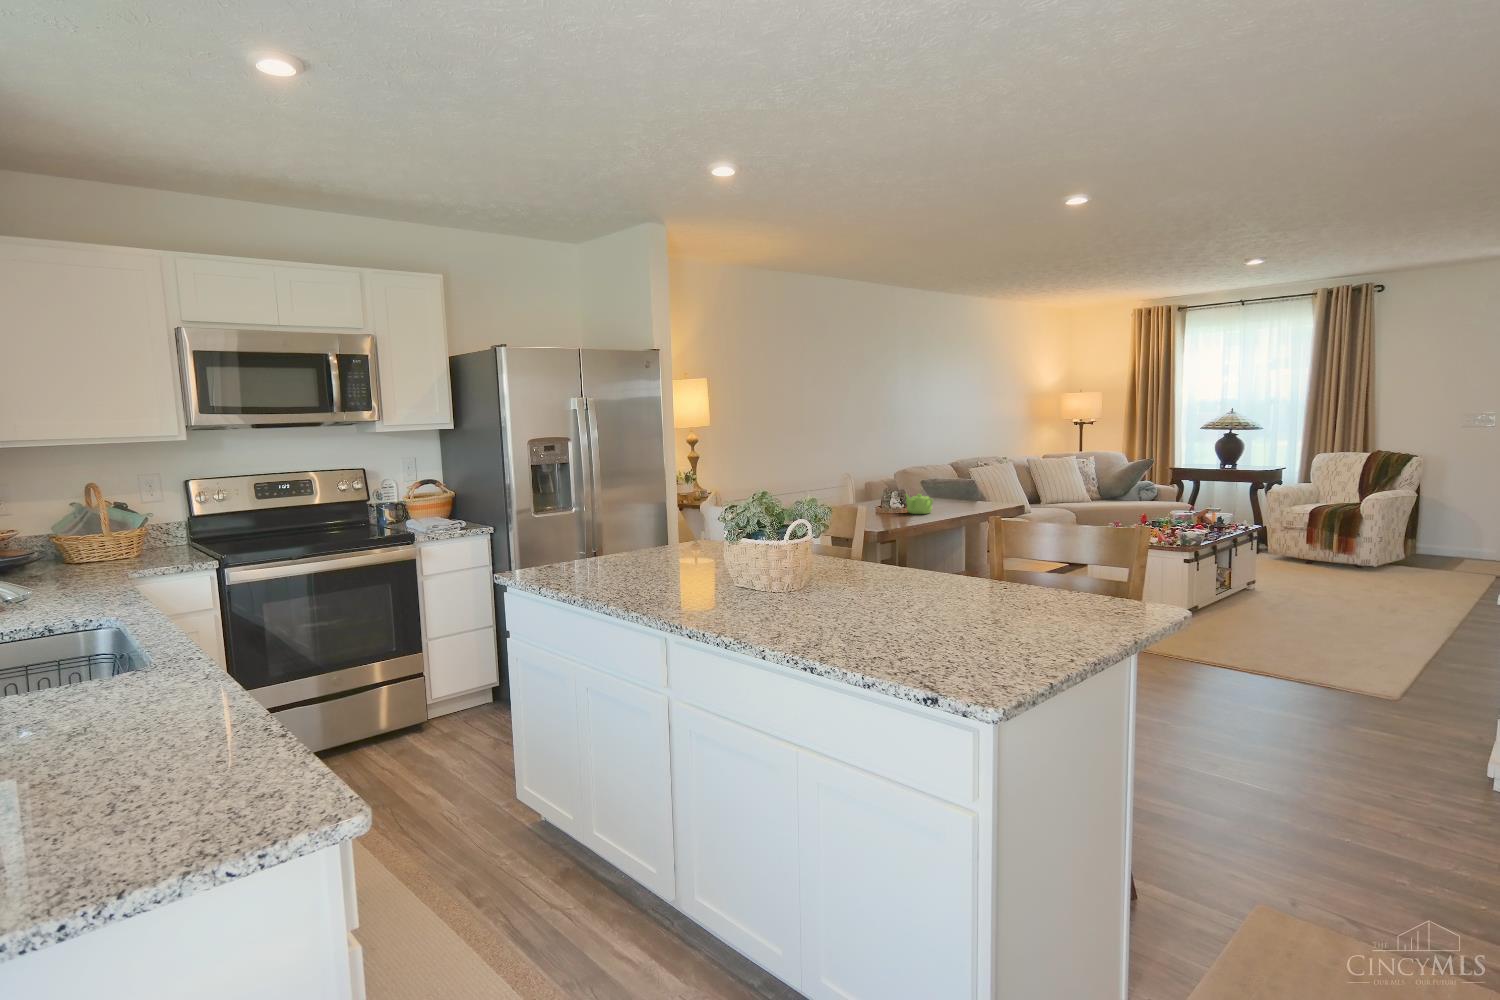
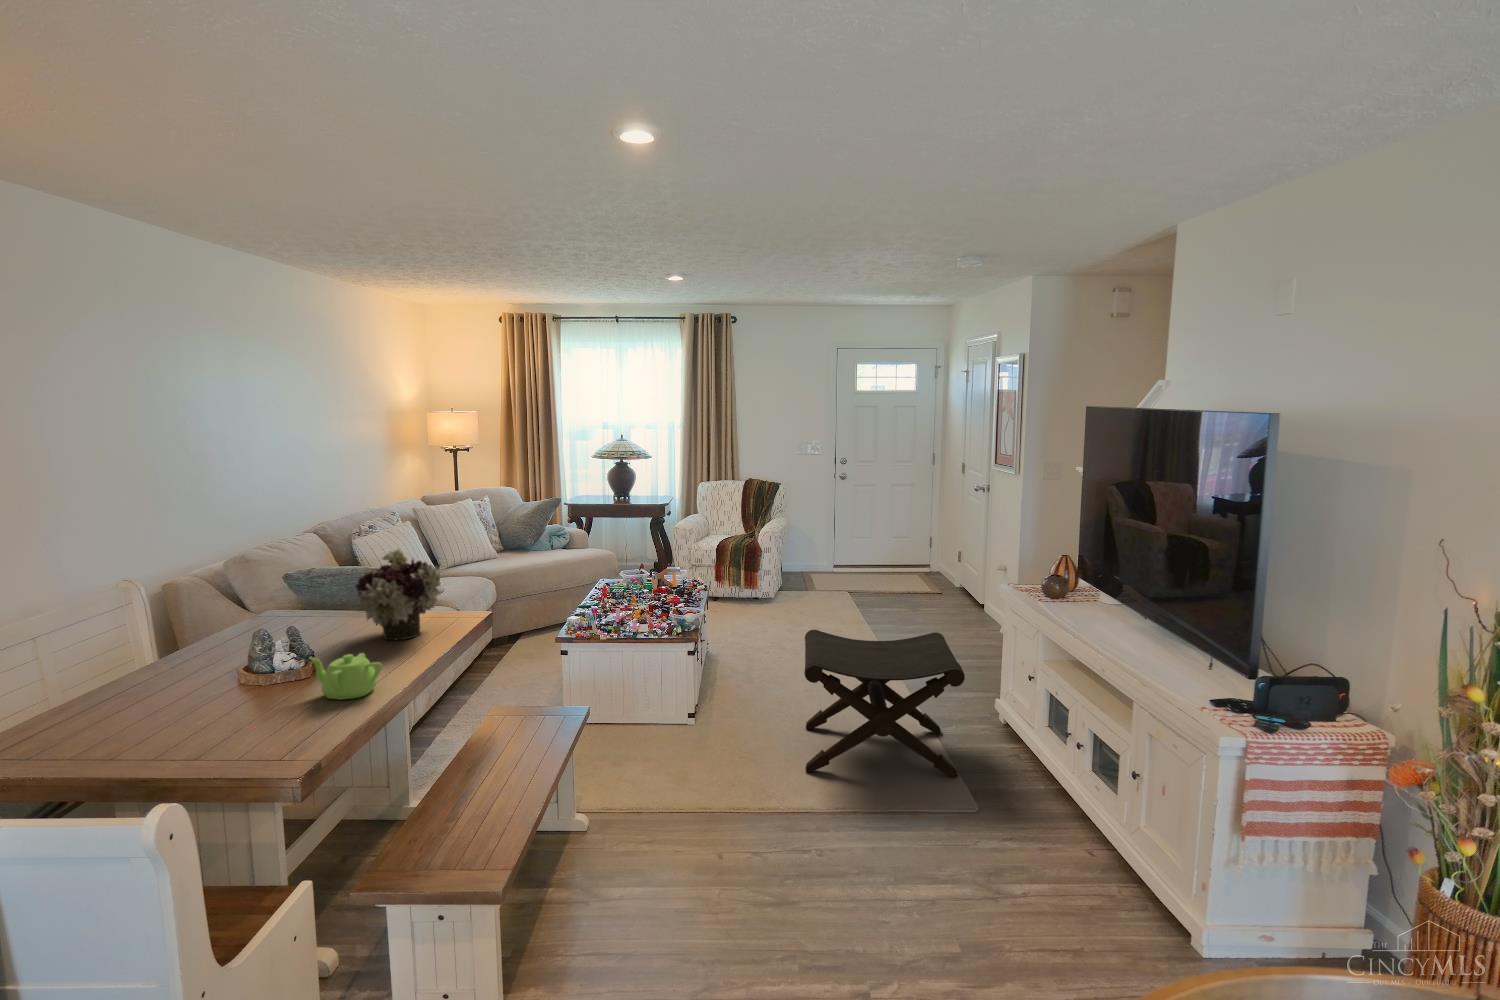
flower arrangement: none [937,453,988,504] -> present [355,548,441,640]
footstool: none [1249,554,1441,687] -> present [804,630,965,777]

